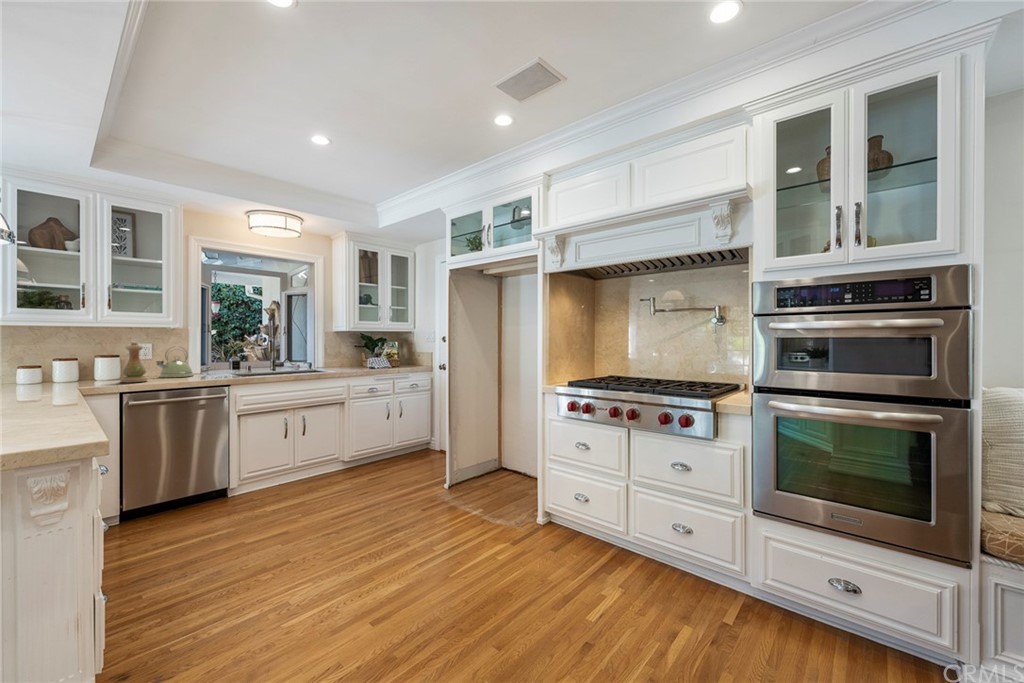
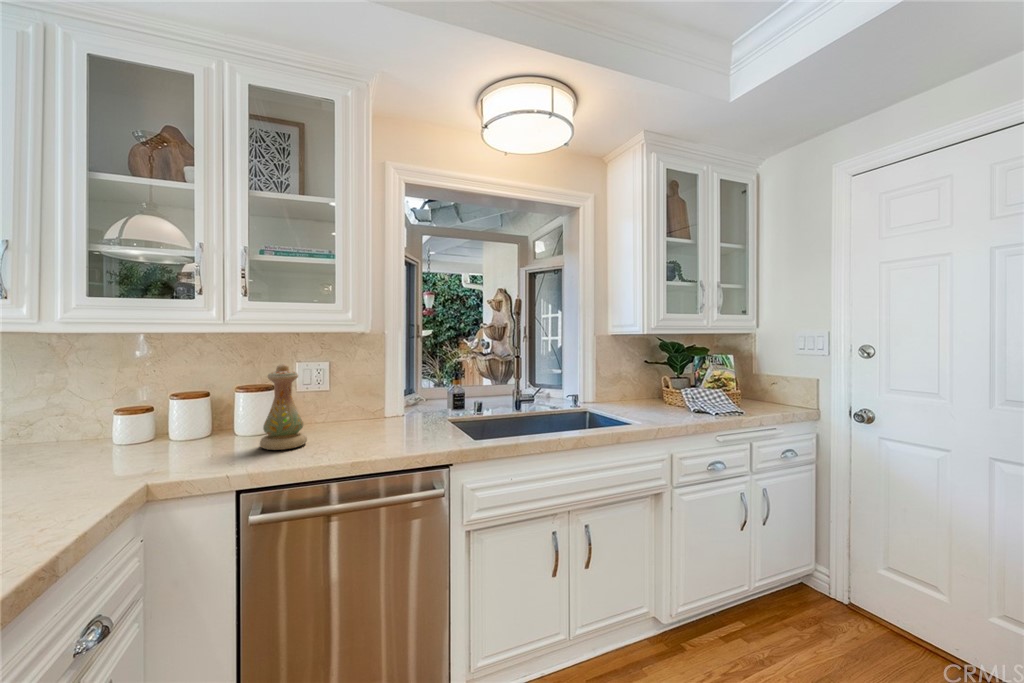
kettle: present [157,348,193,377] -> none [329,367,390,430]

